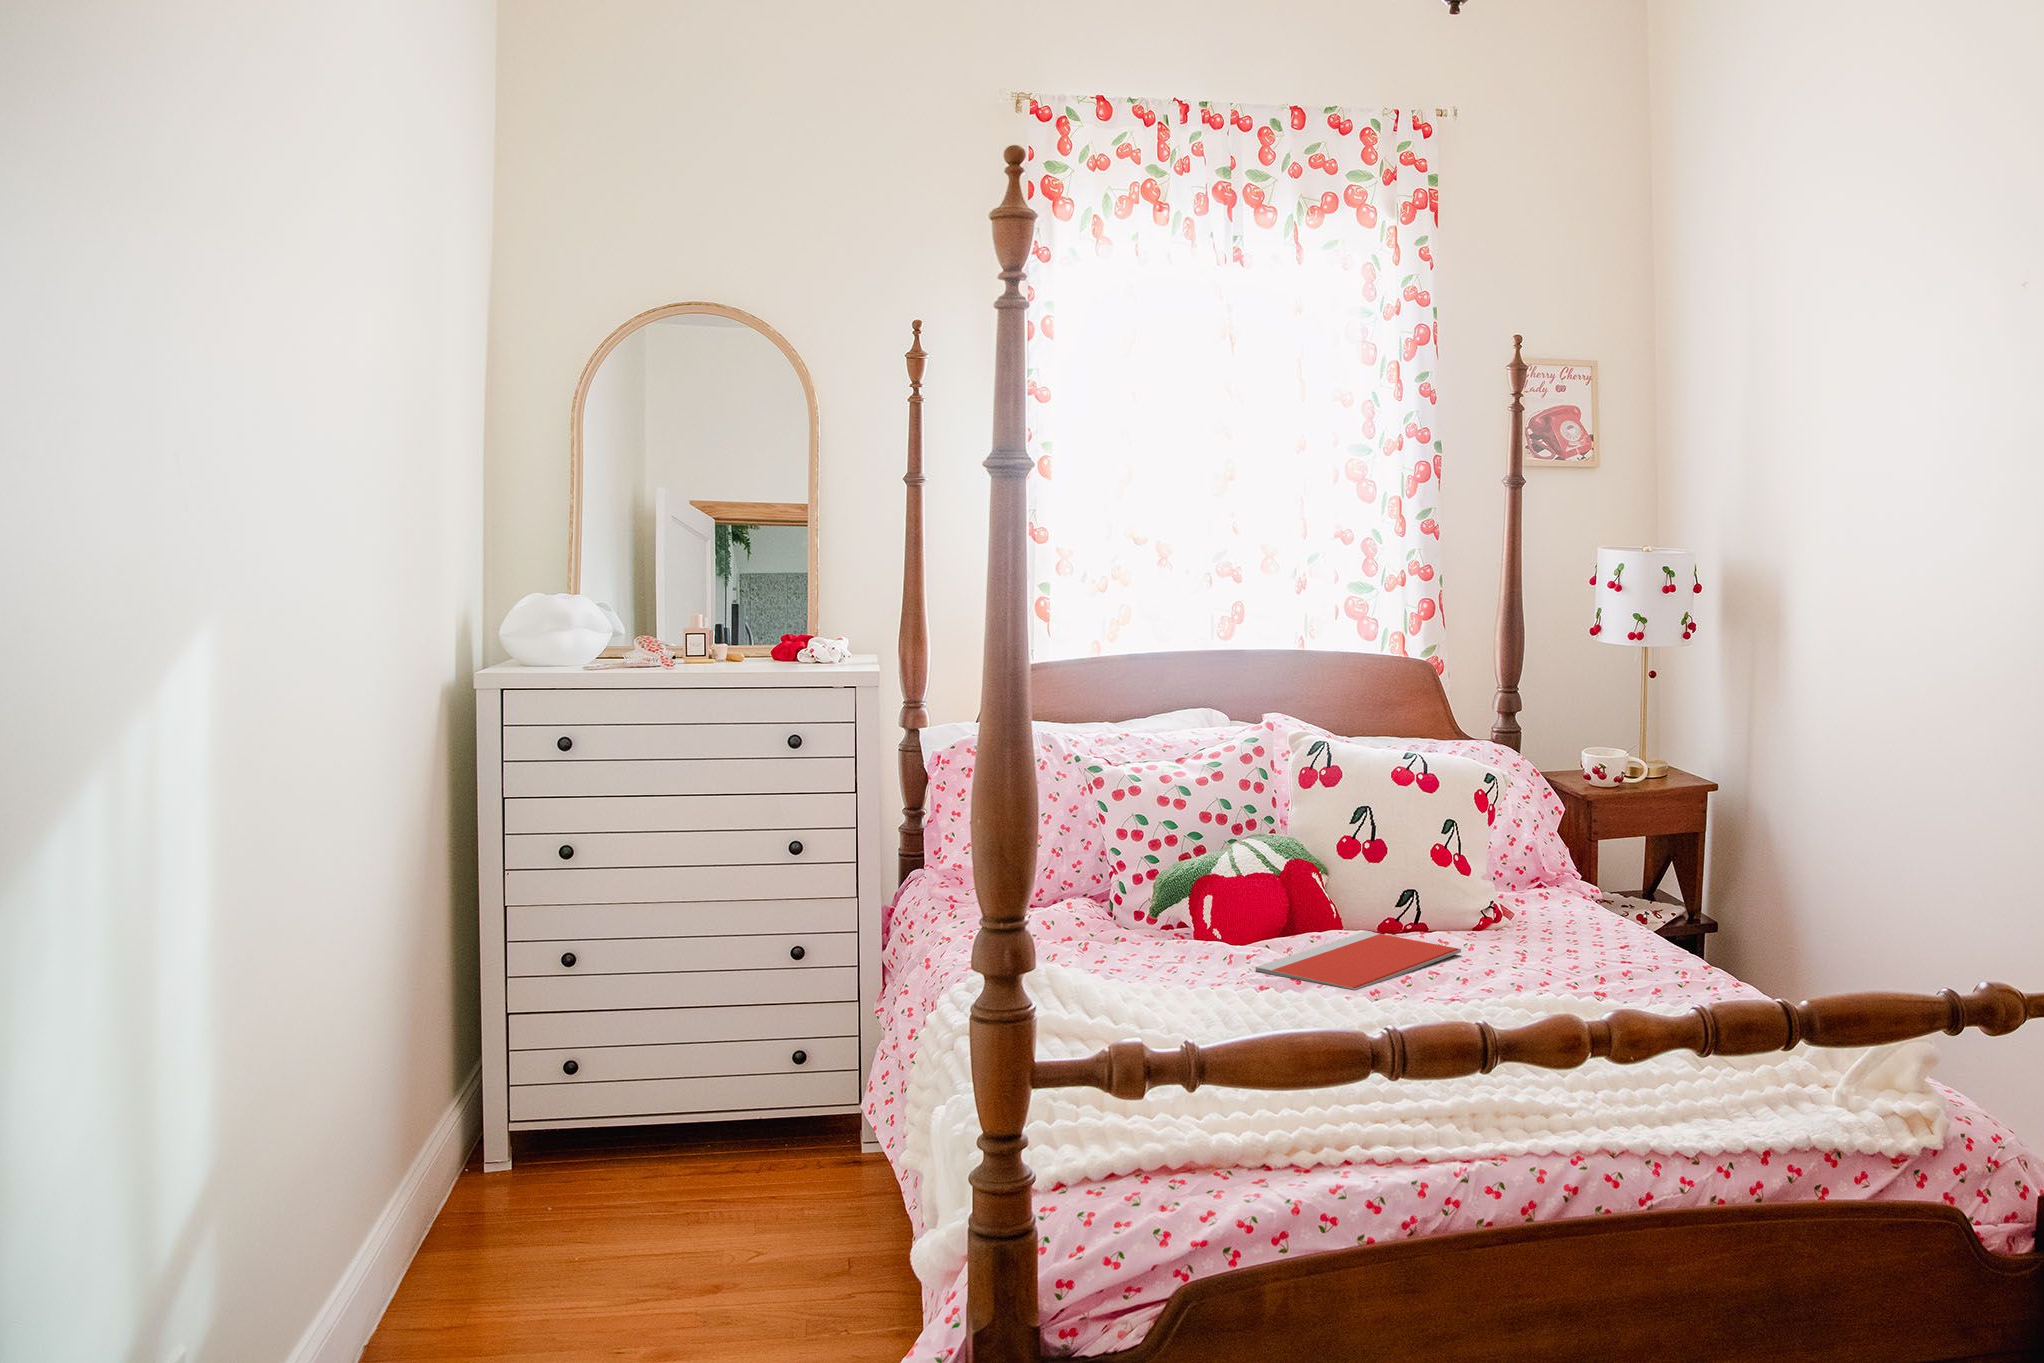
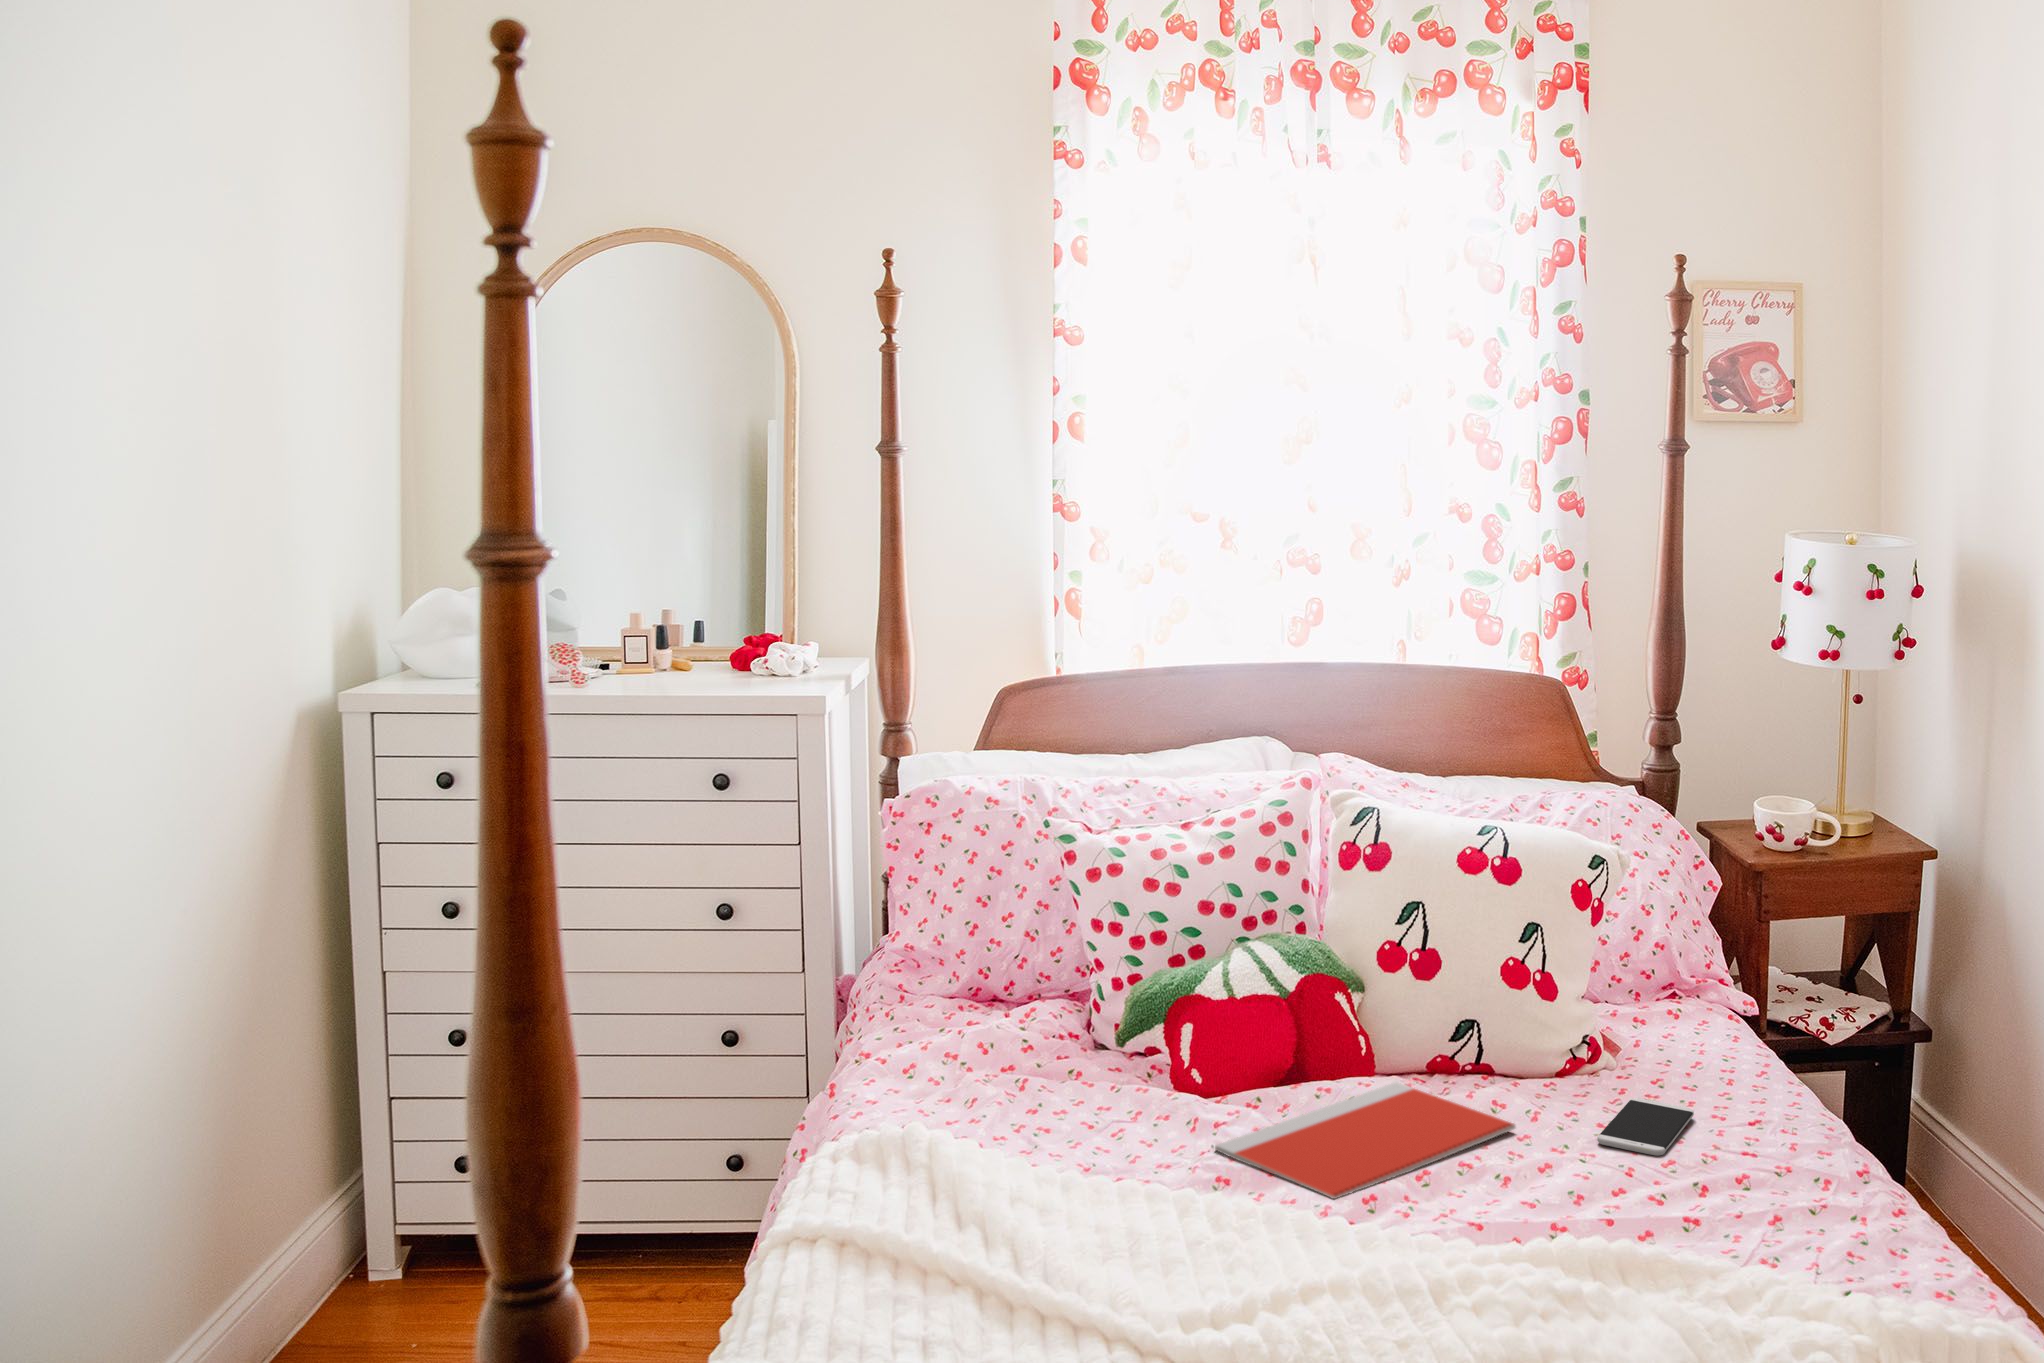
smartphone: none [1520,933,1581,962] -> present [1597,1098,1694,1156]

